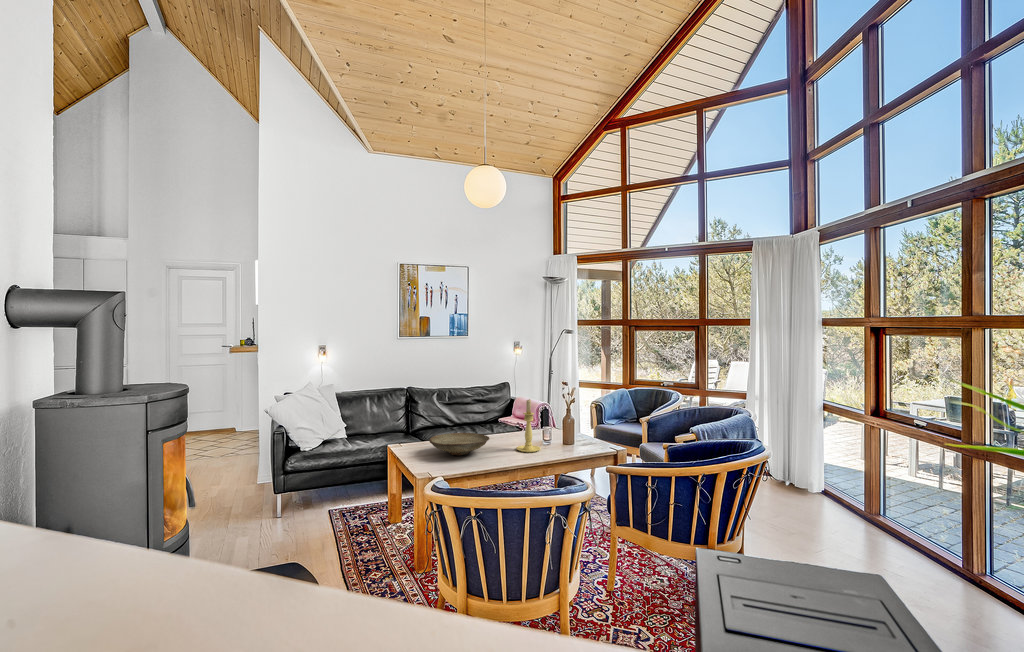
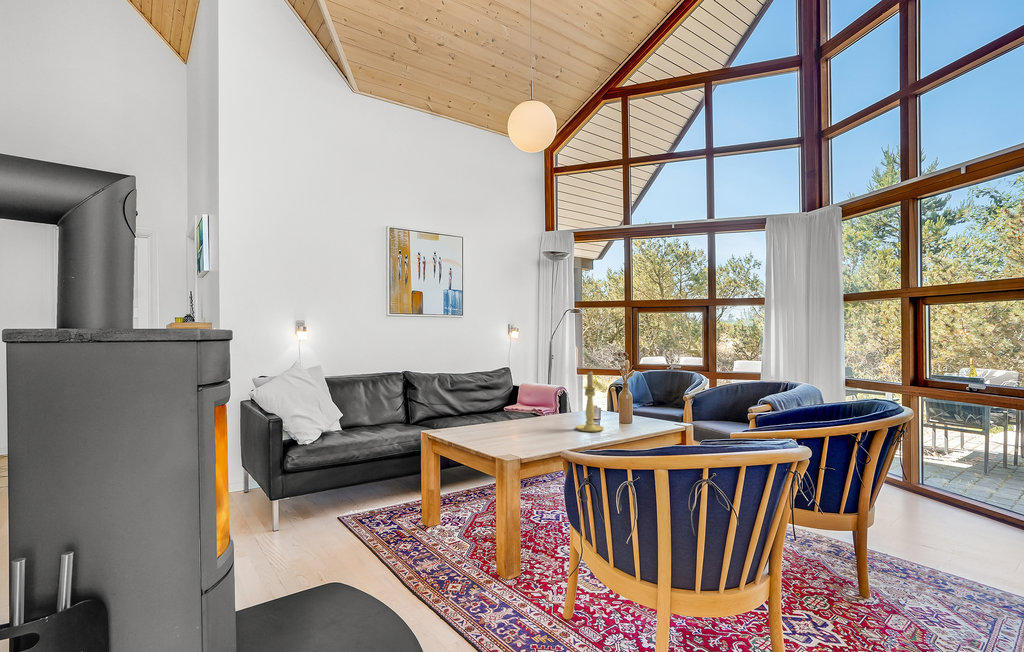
decorative bowl: present [429,433,490,455] -> none [482,413,553,438]

